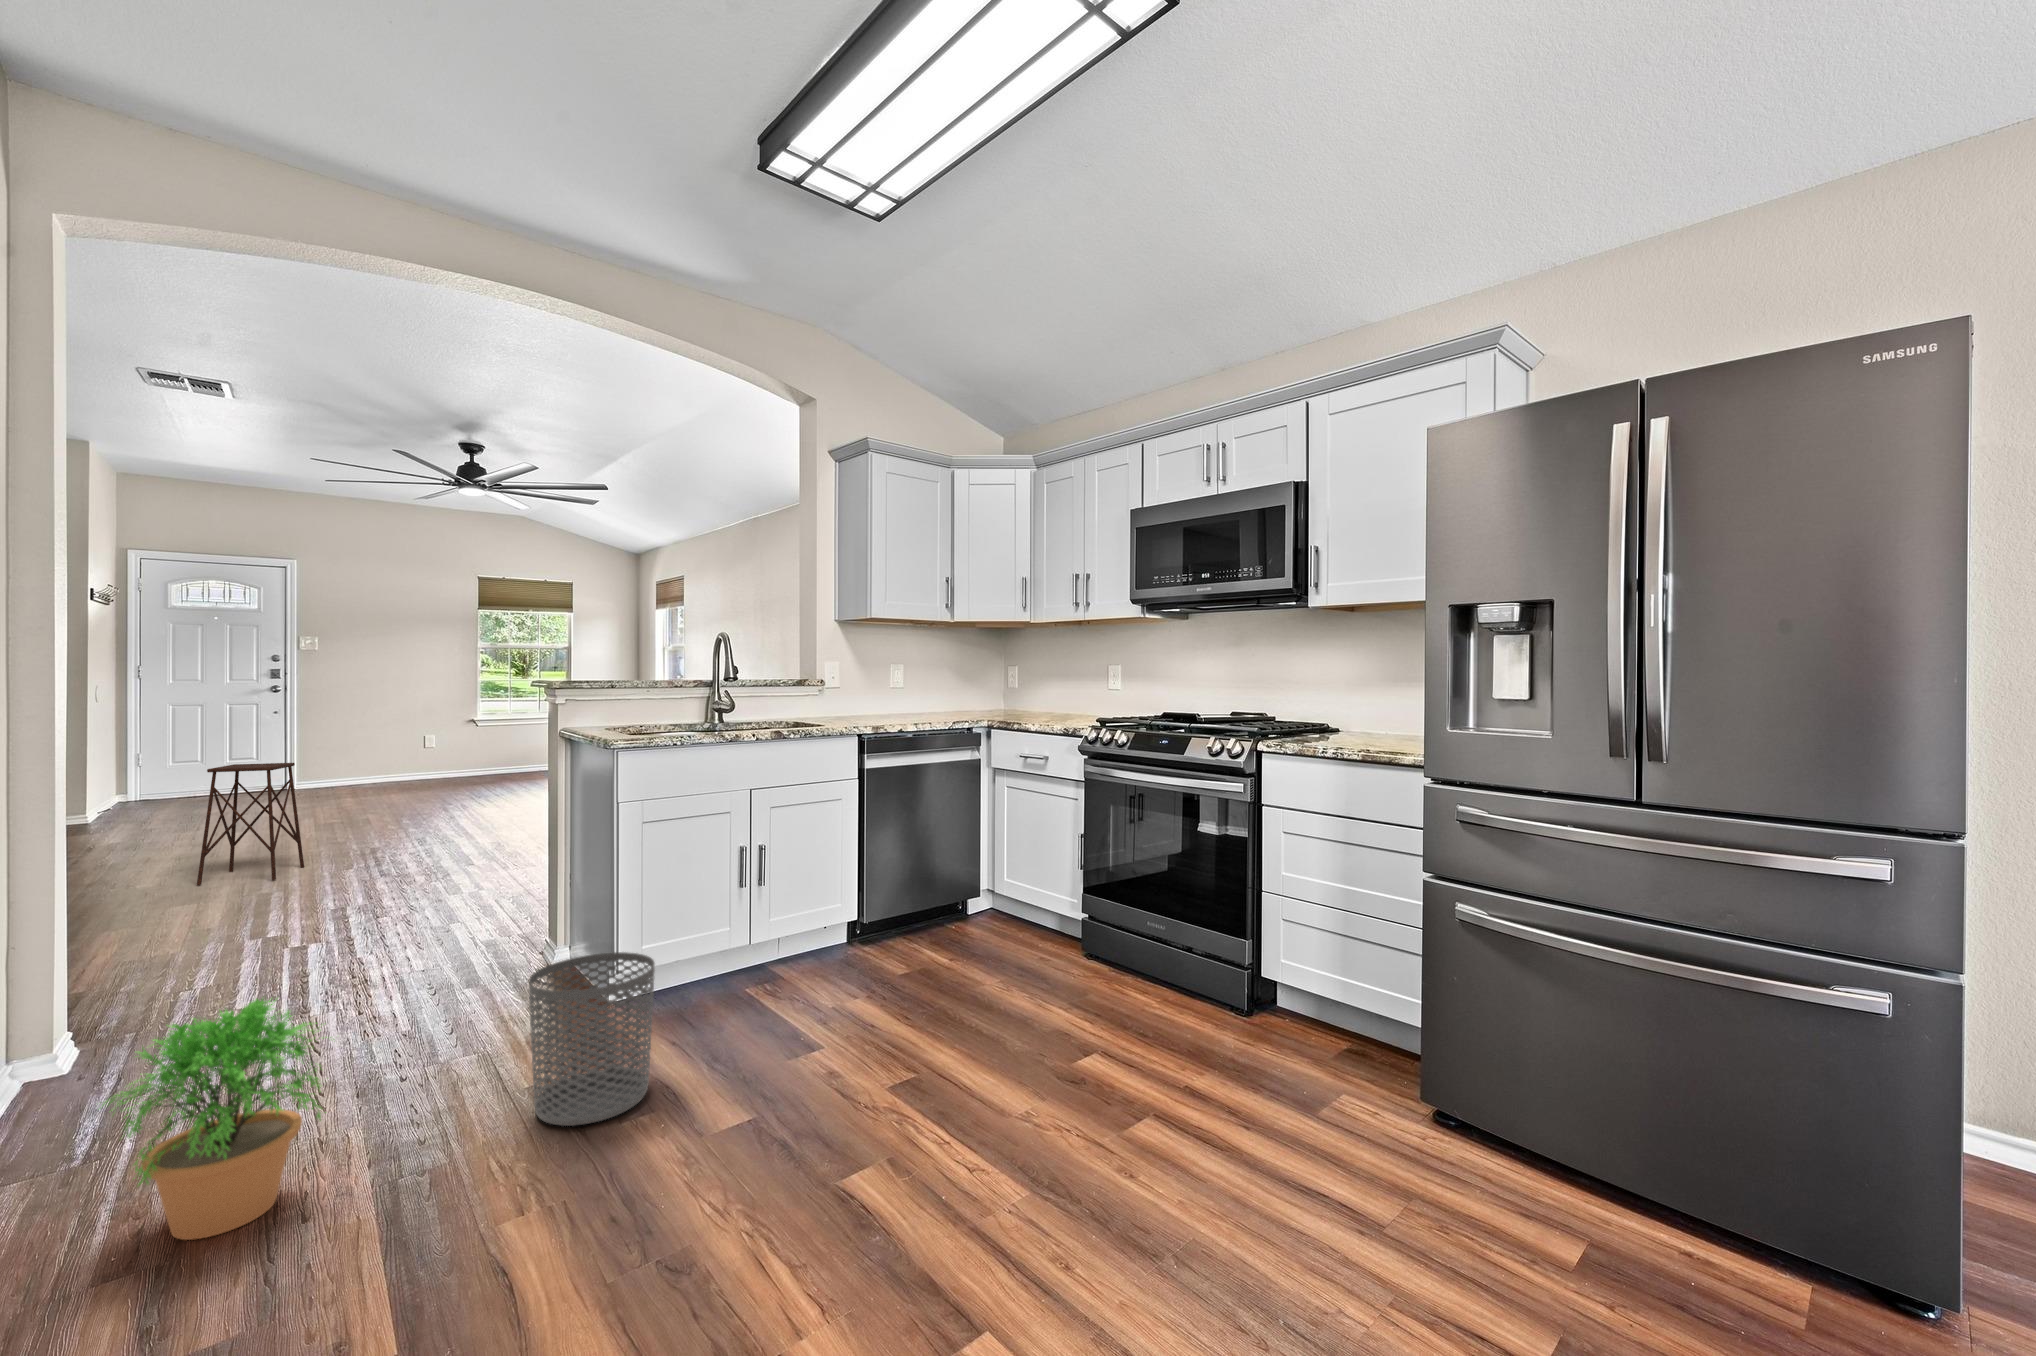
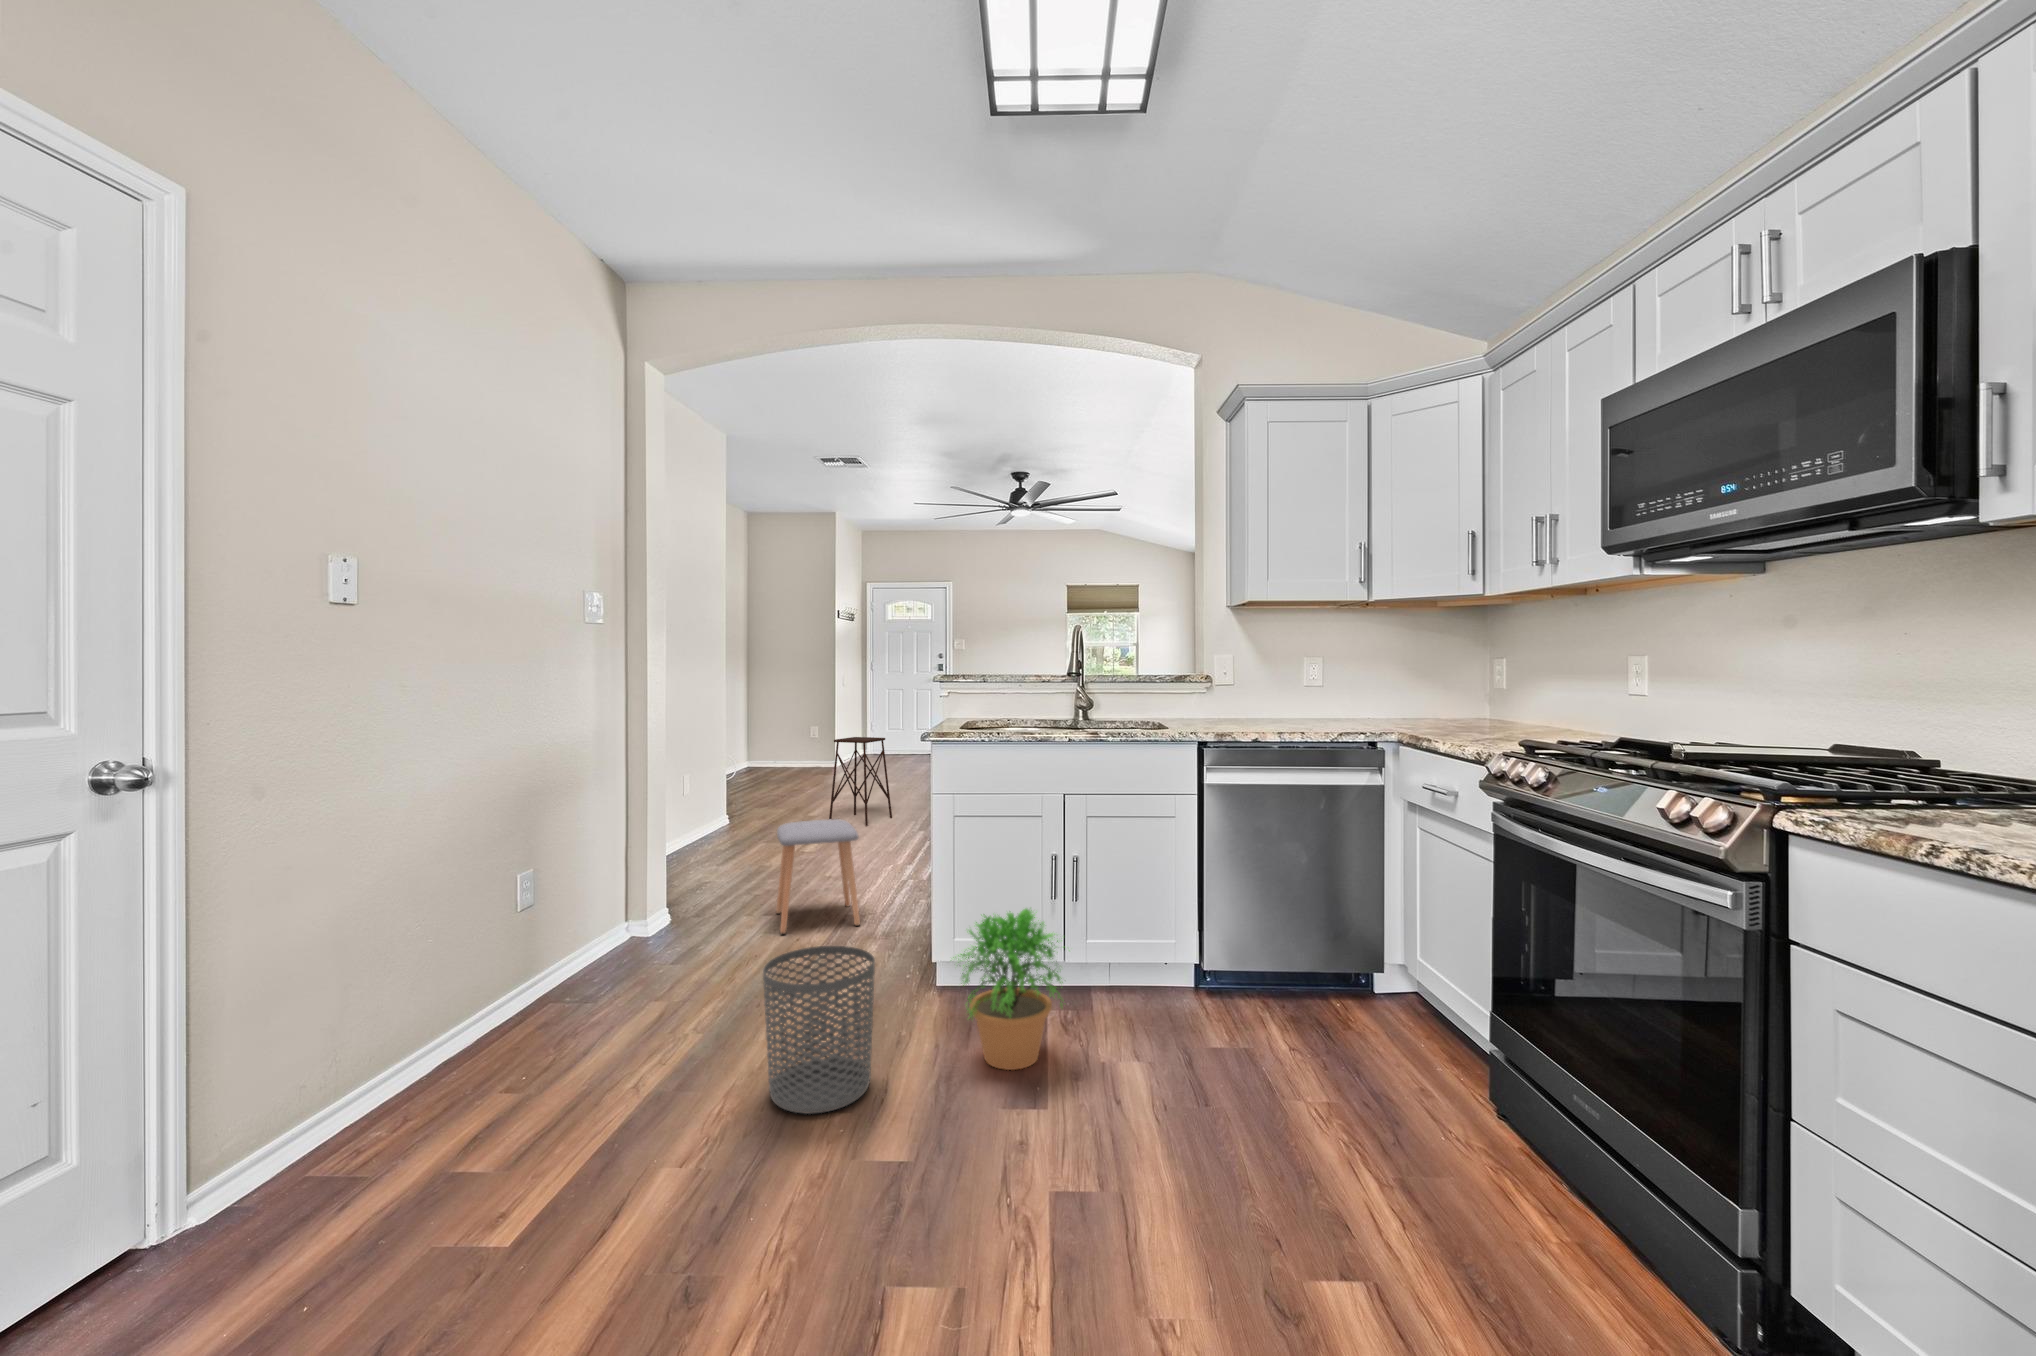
stool: none [272,855,429,1006] -> present [776,819,860,934]
potted plant: present [110,999,331,1240] -> present [953,909,1064,1070]

